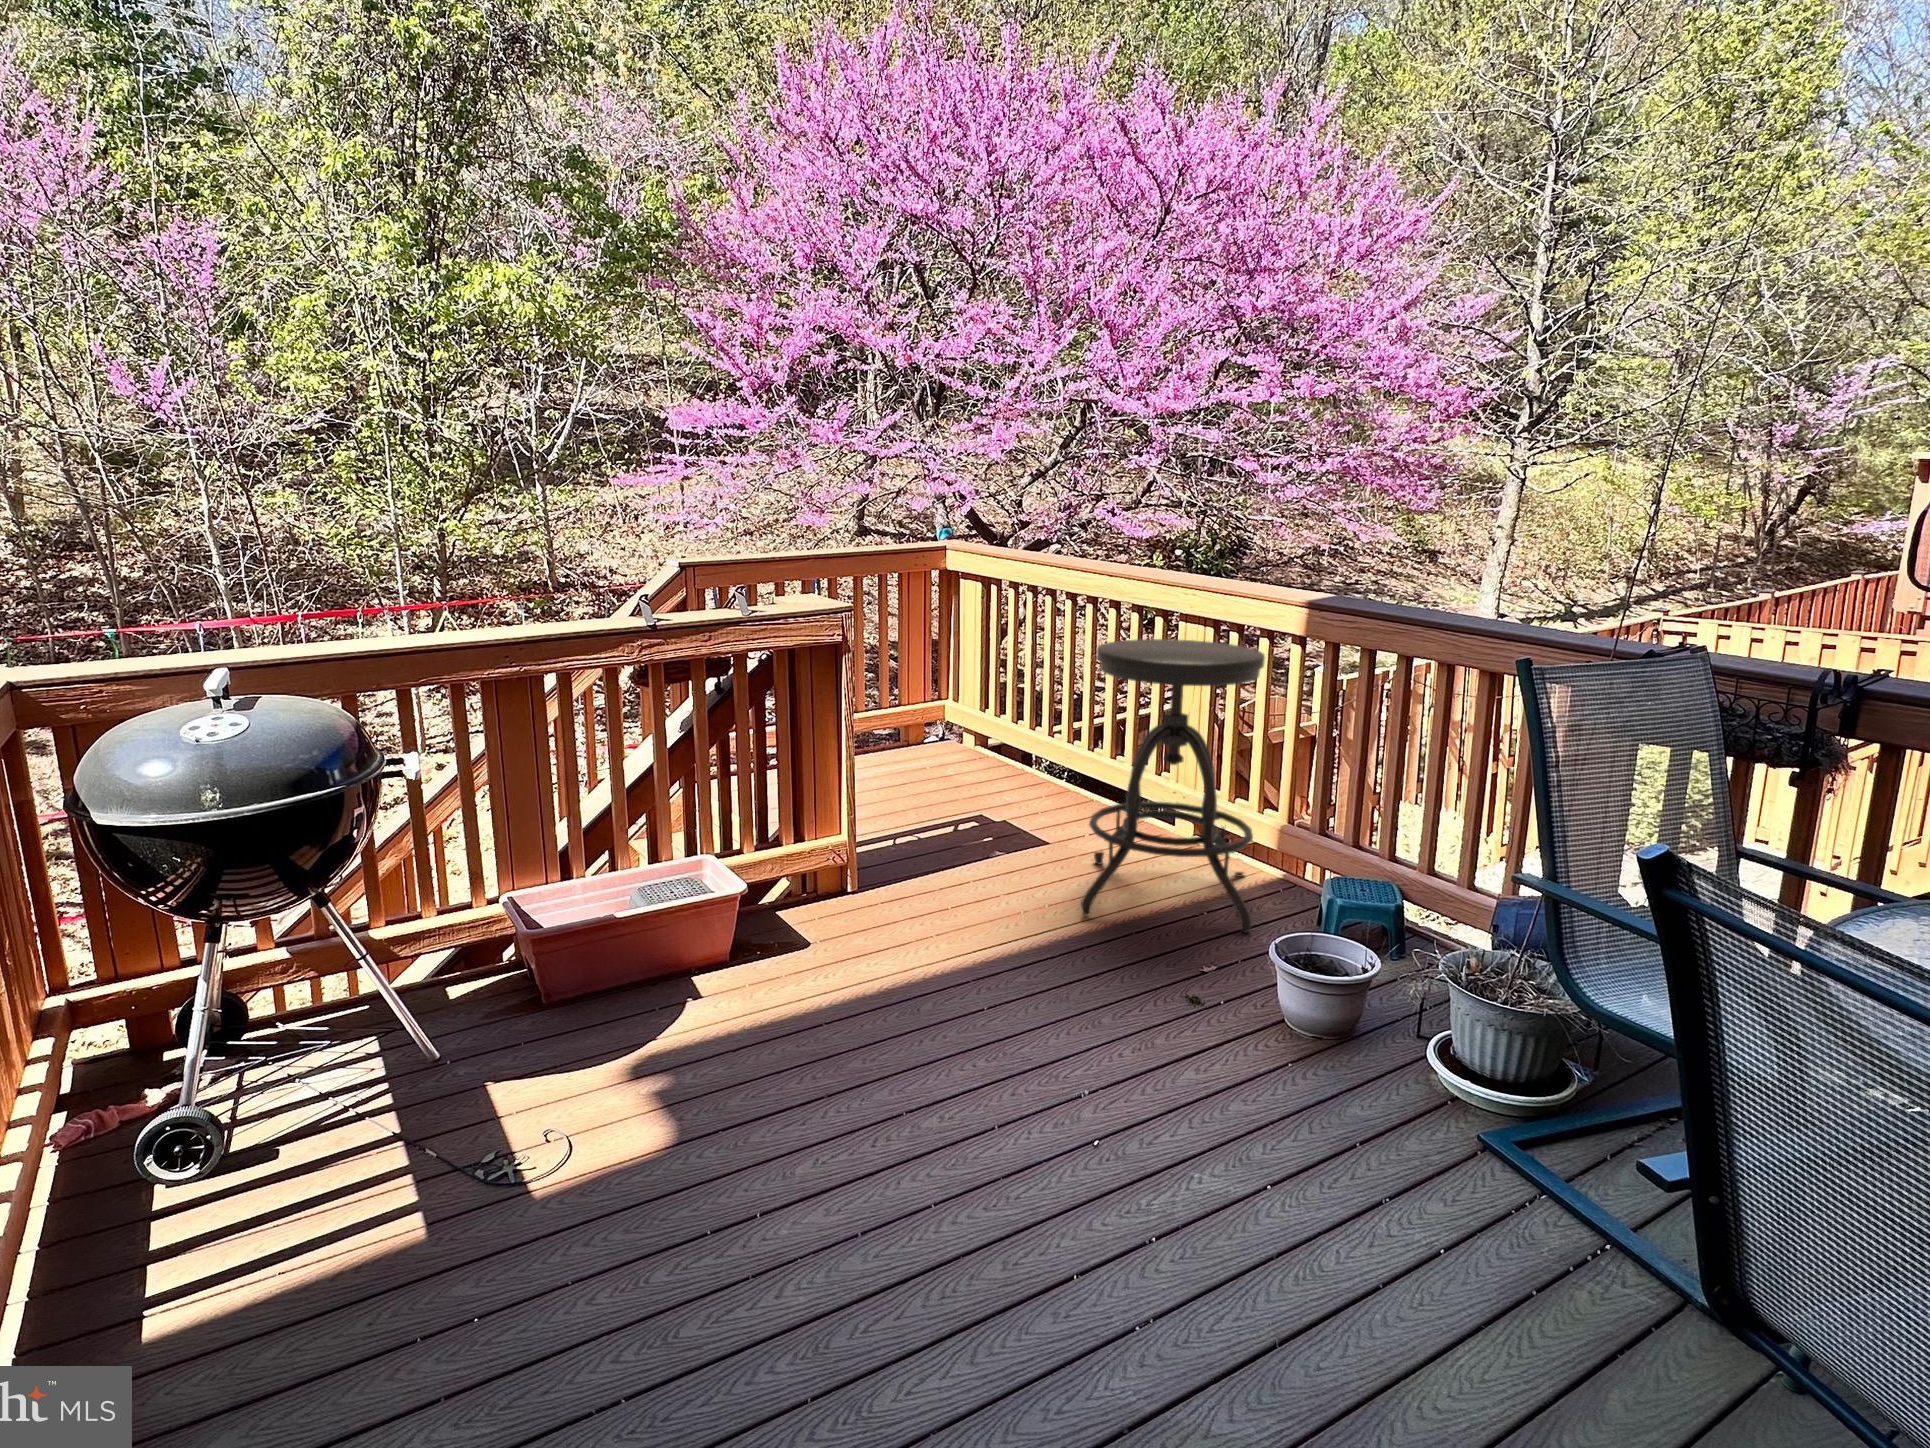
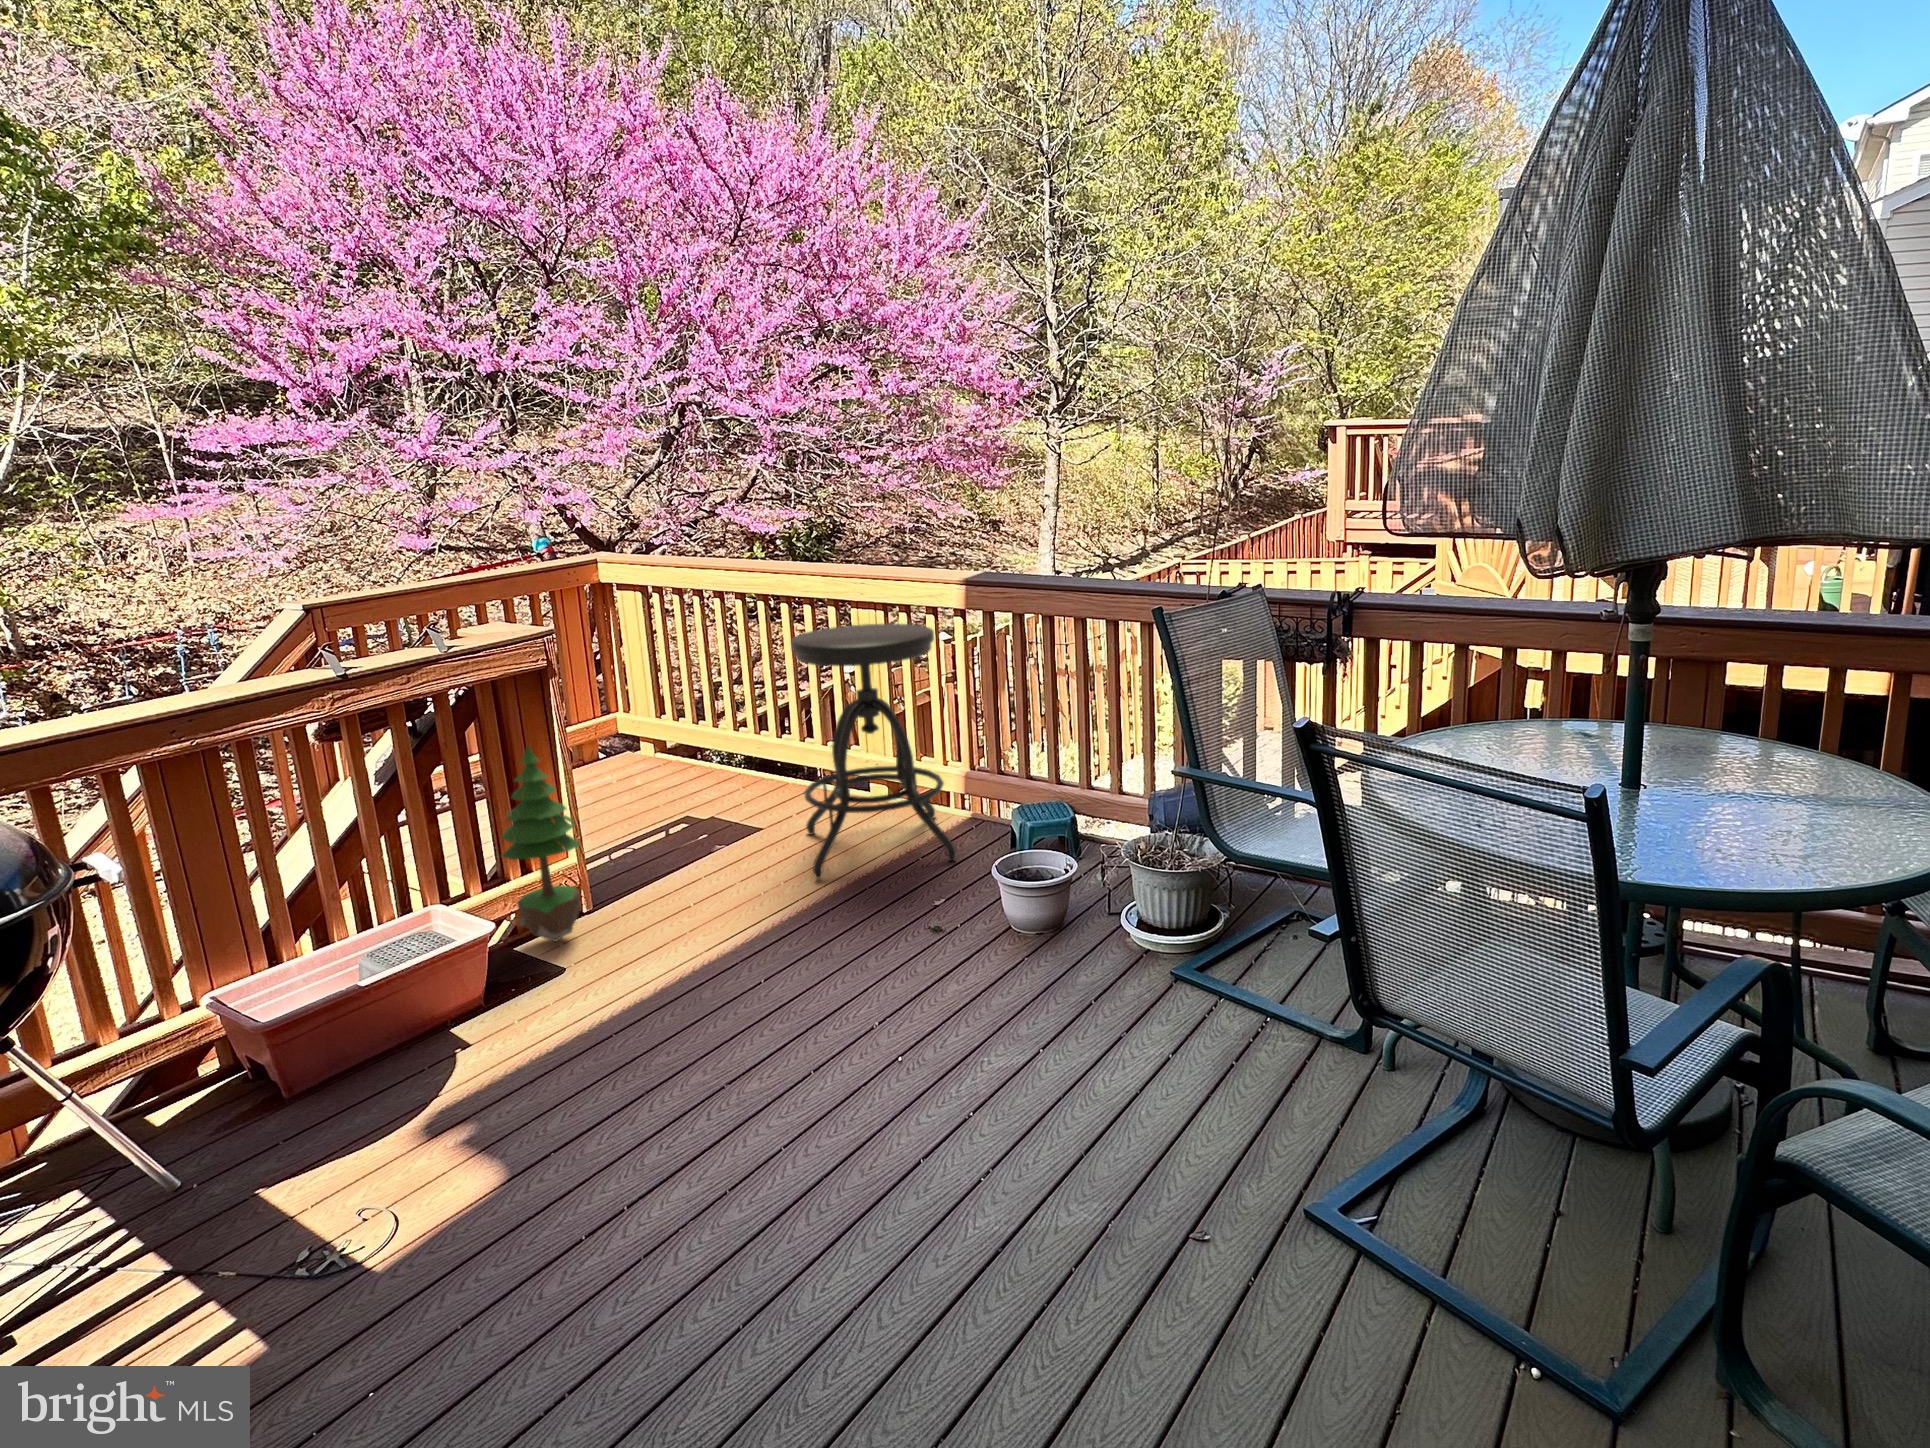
potted tree: none [772,714,847,917] -> present [501,746,581,942]

